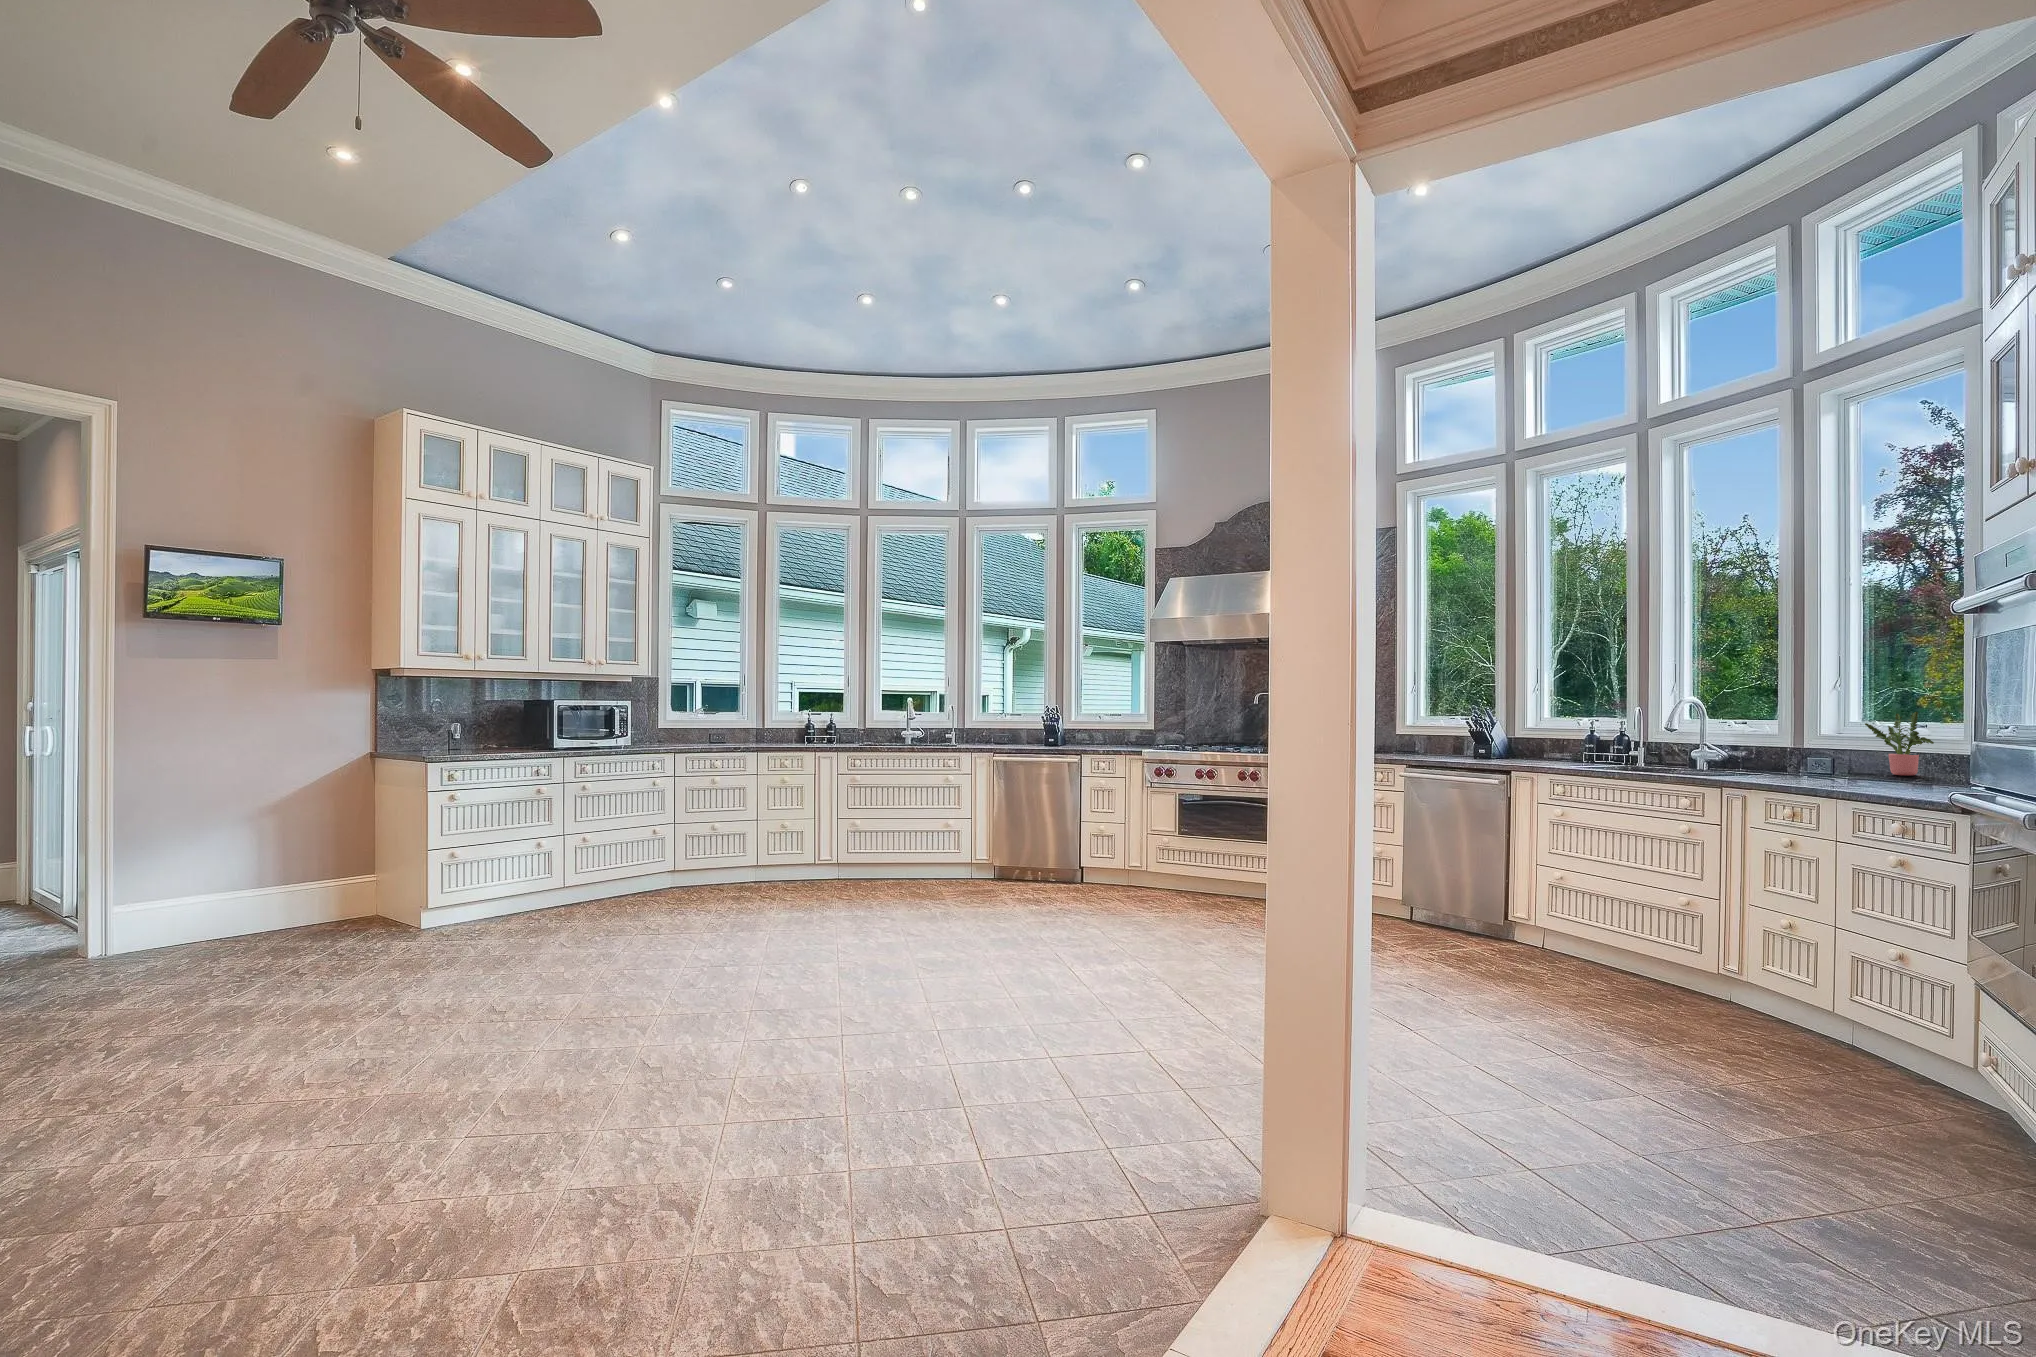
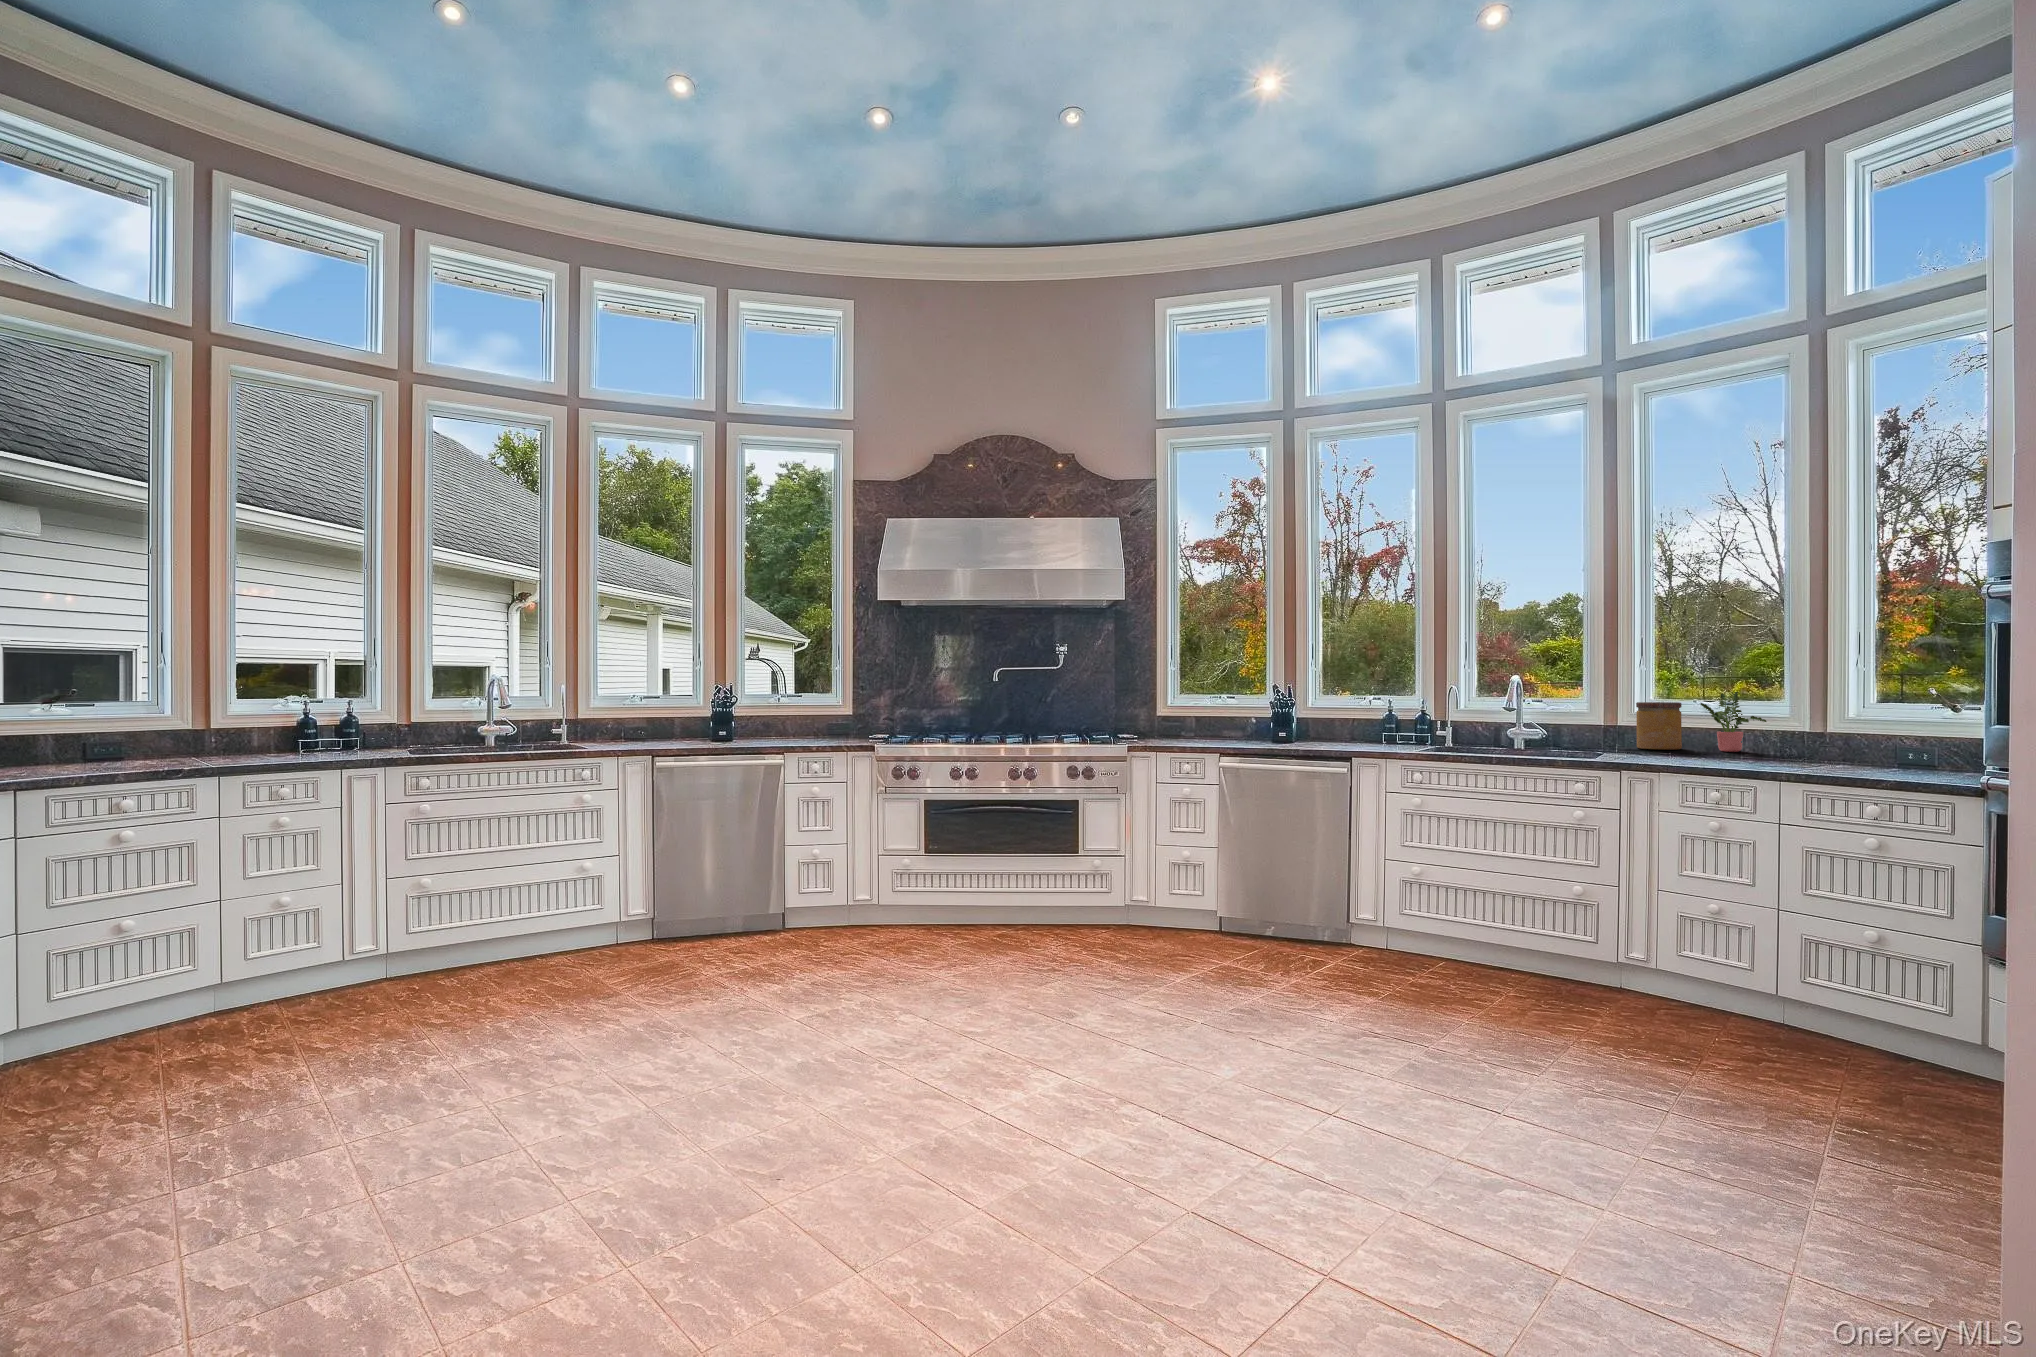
jar: none [1811,723,1863,772] -> present [1636,702,1682,749]

